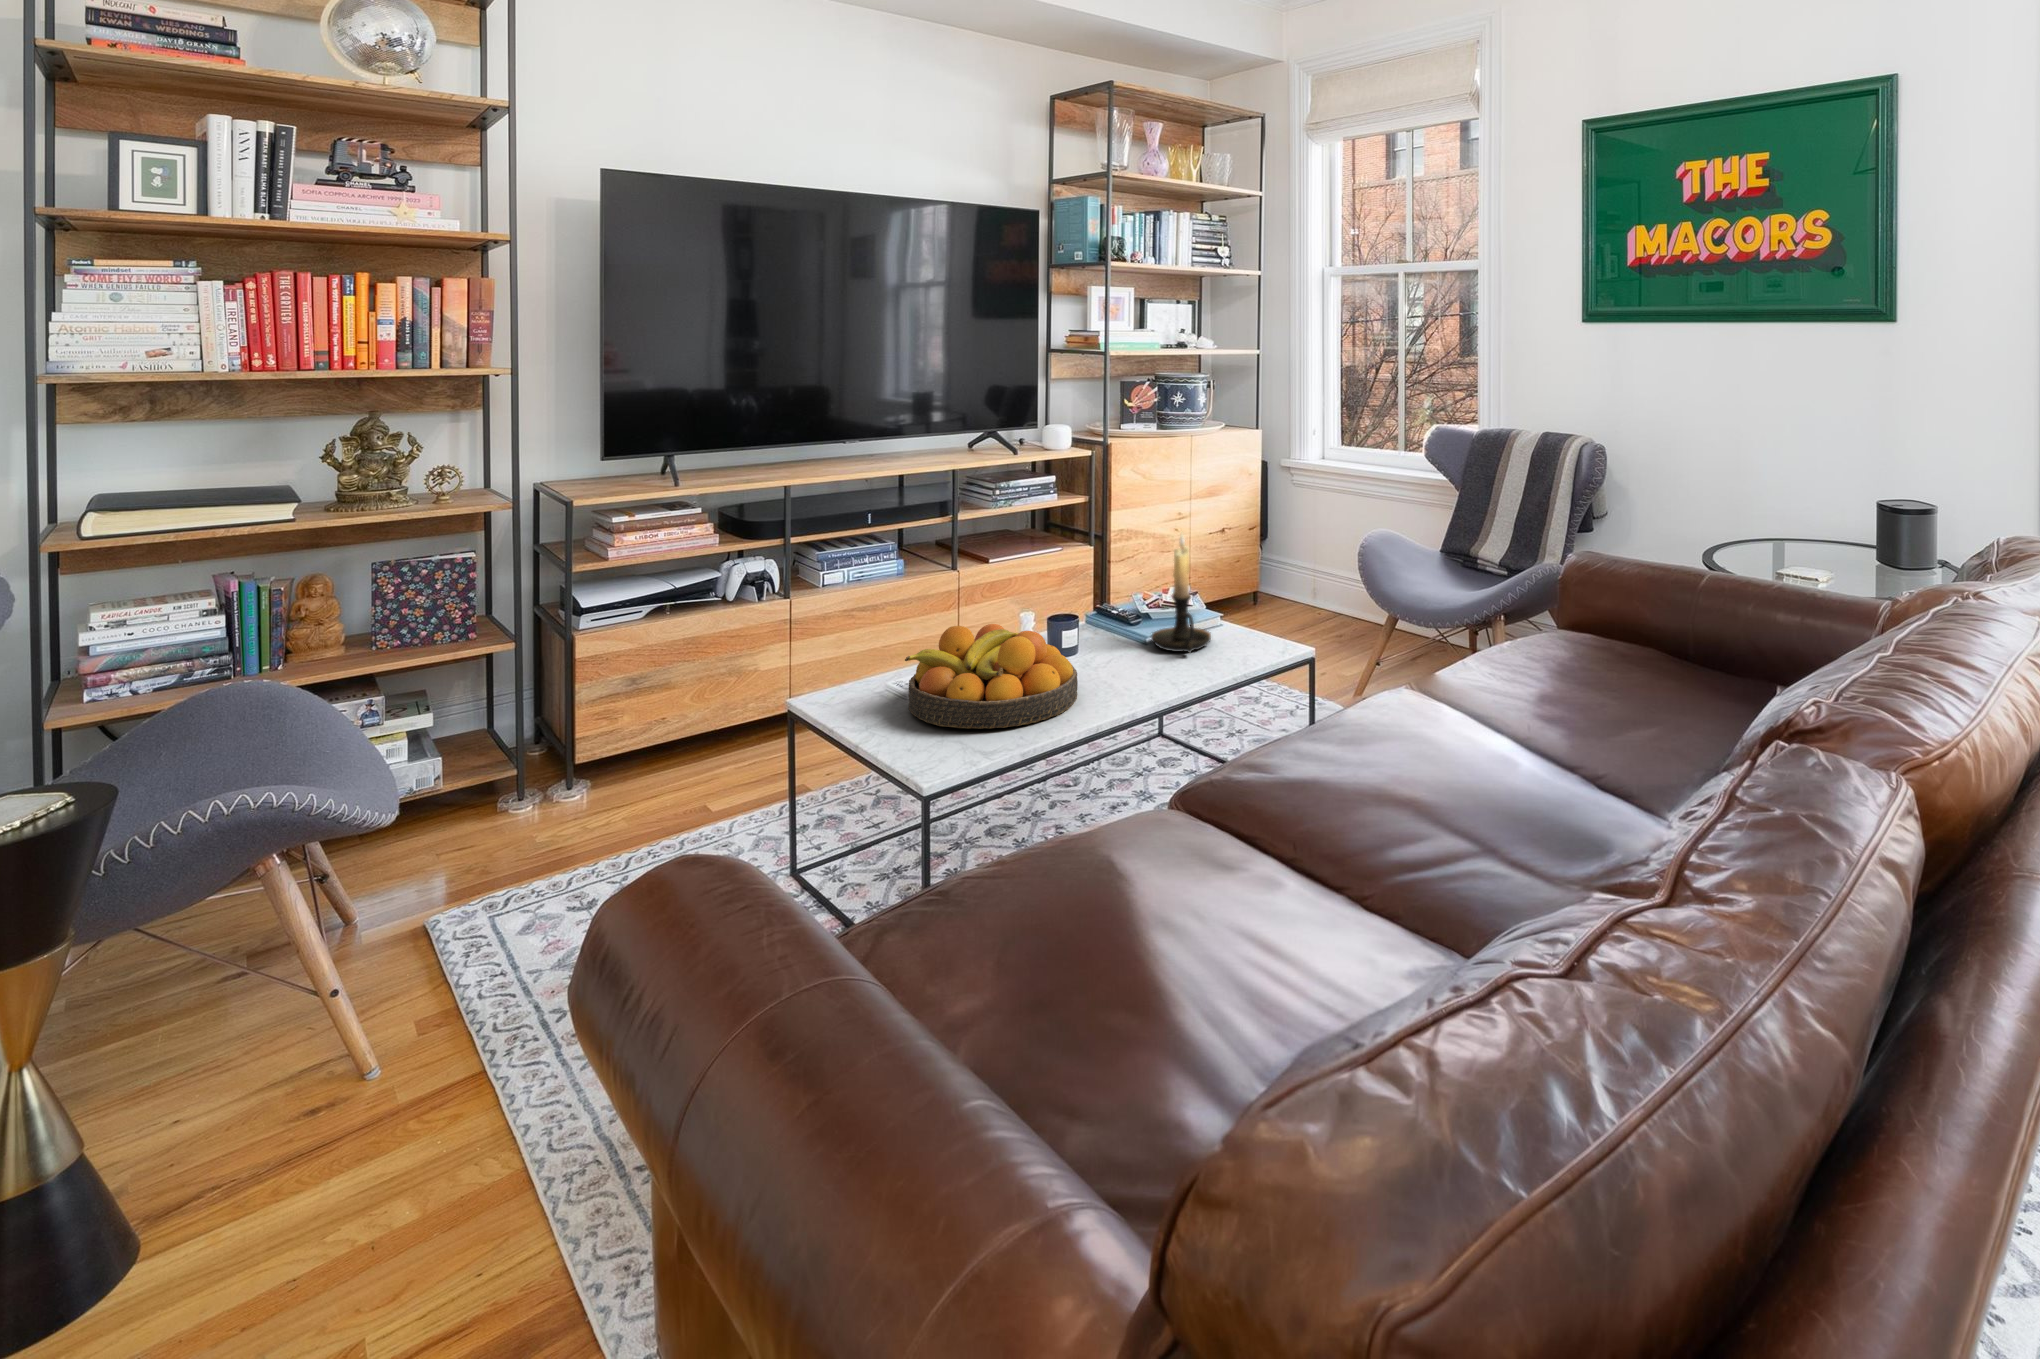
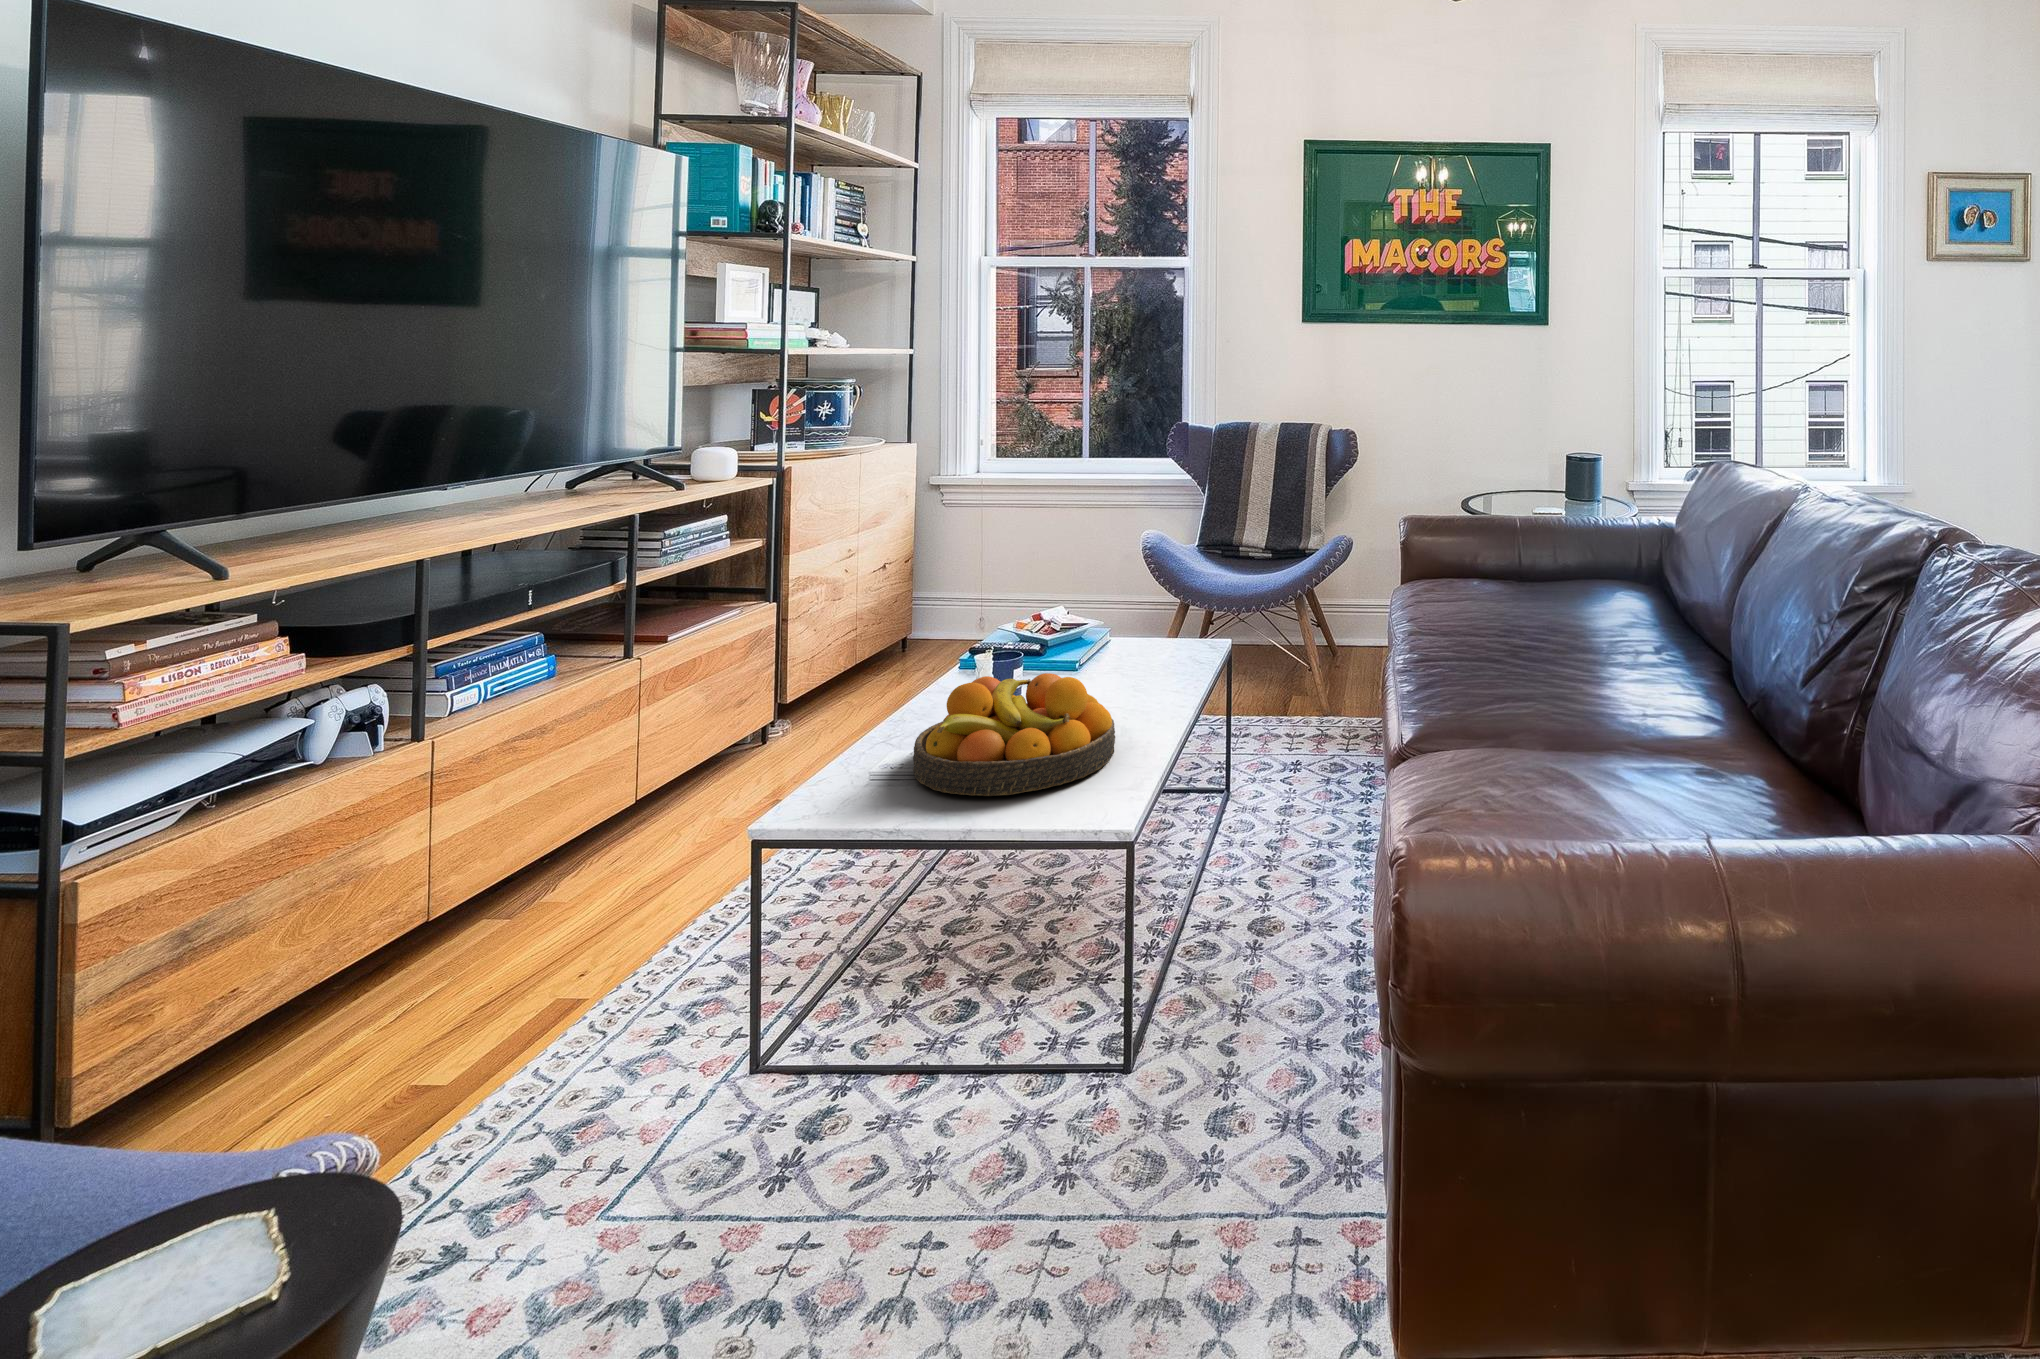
candle holder: present [1151,534,1211,653] -> none [1077,548,1149,679]

